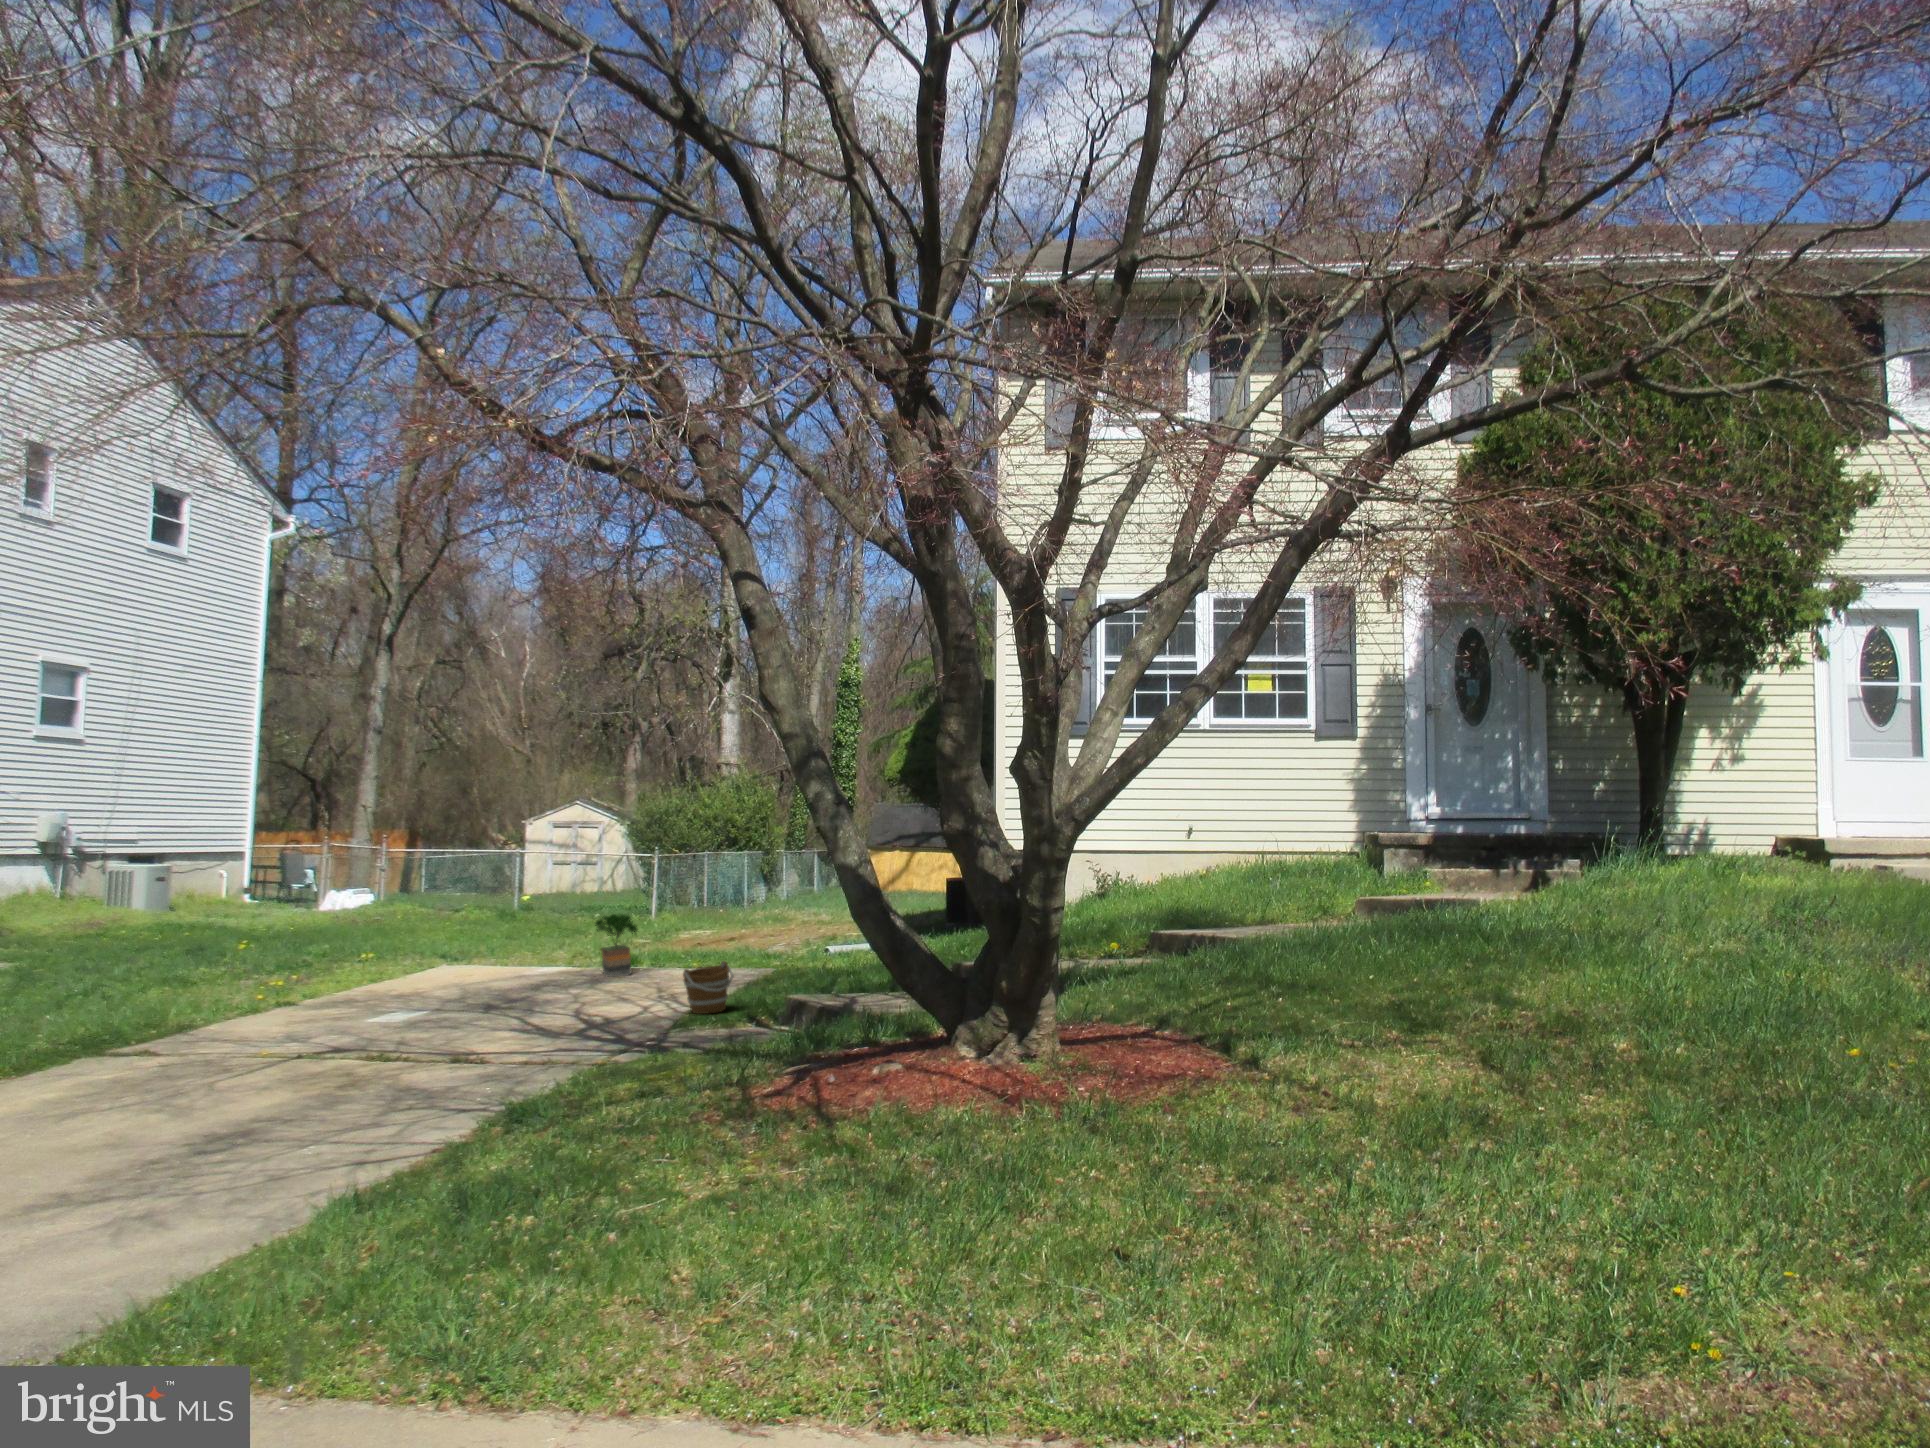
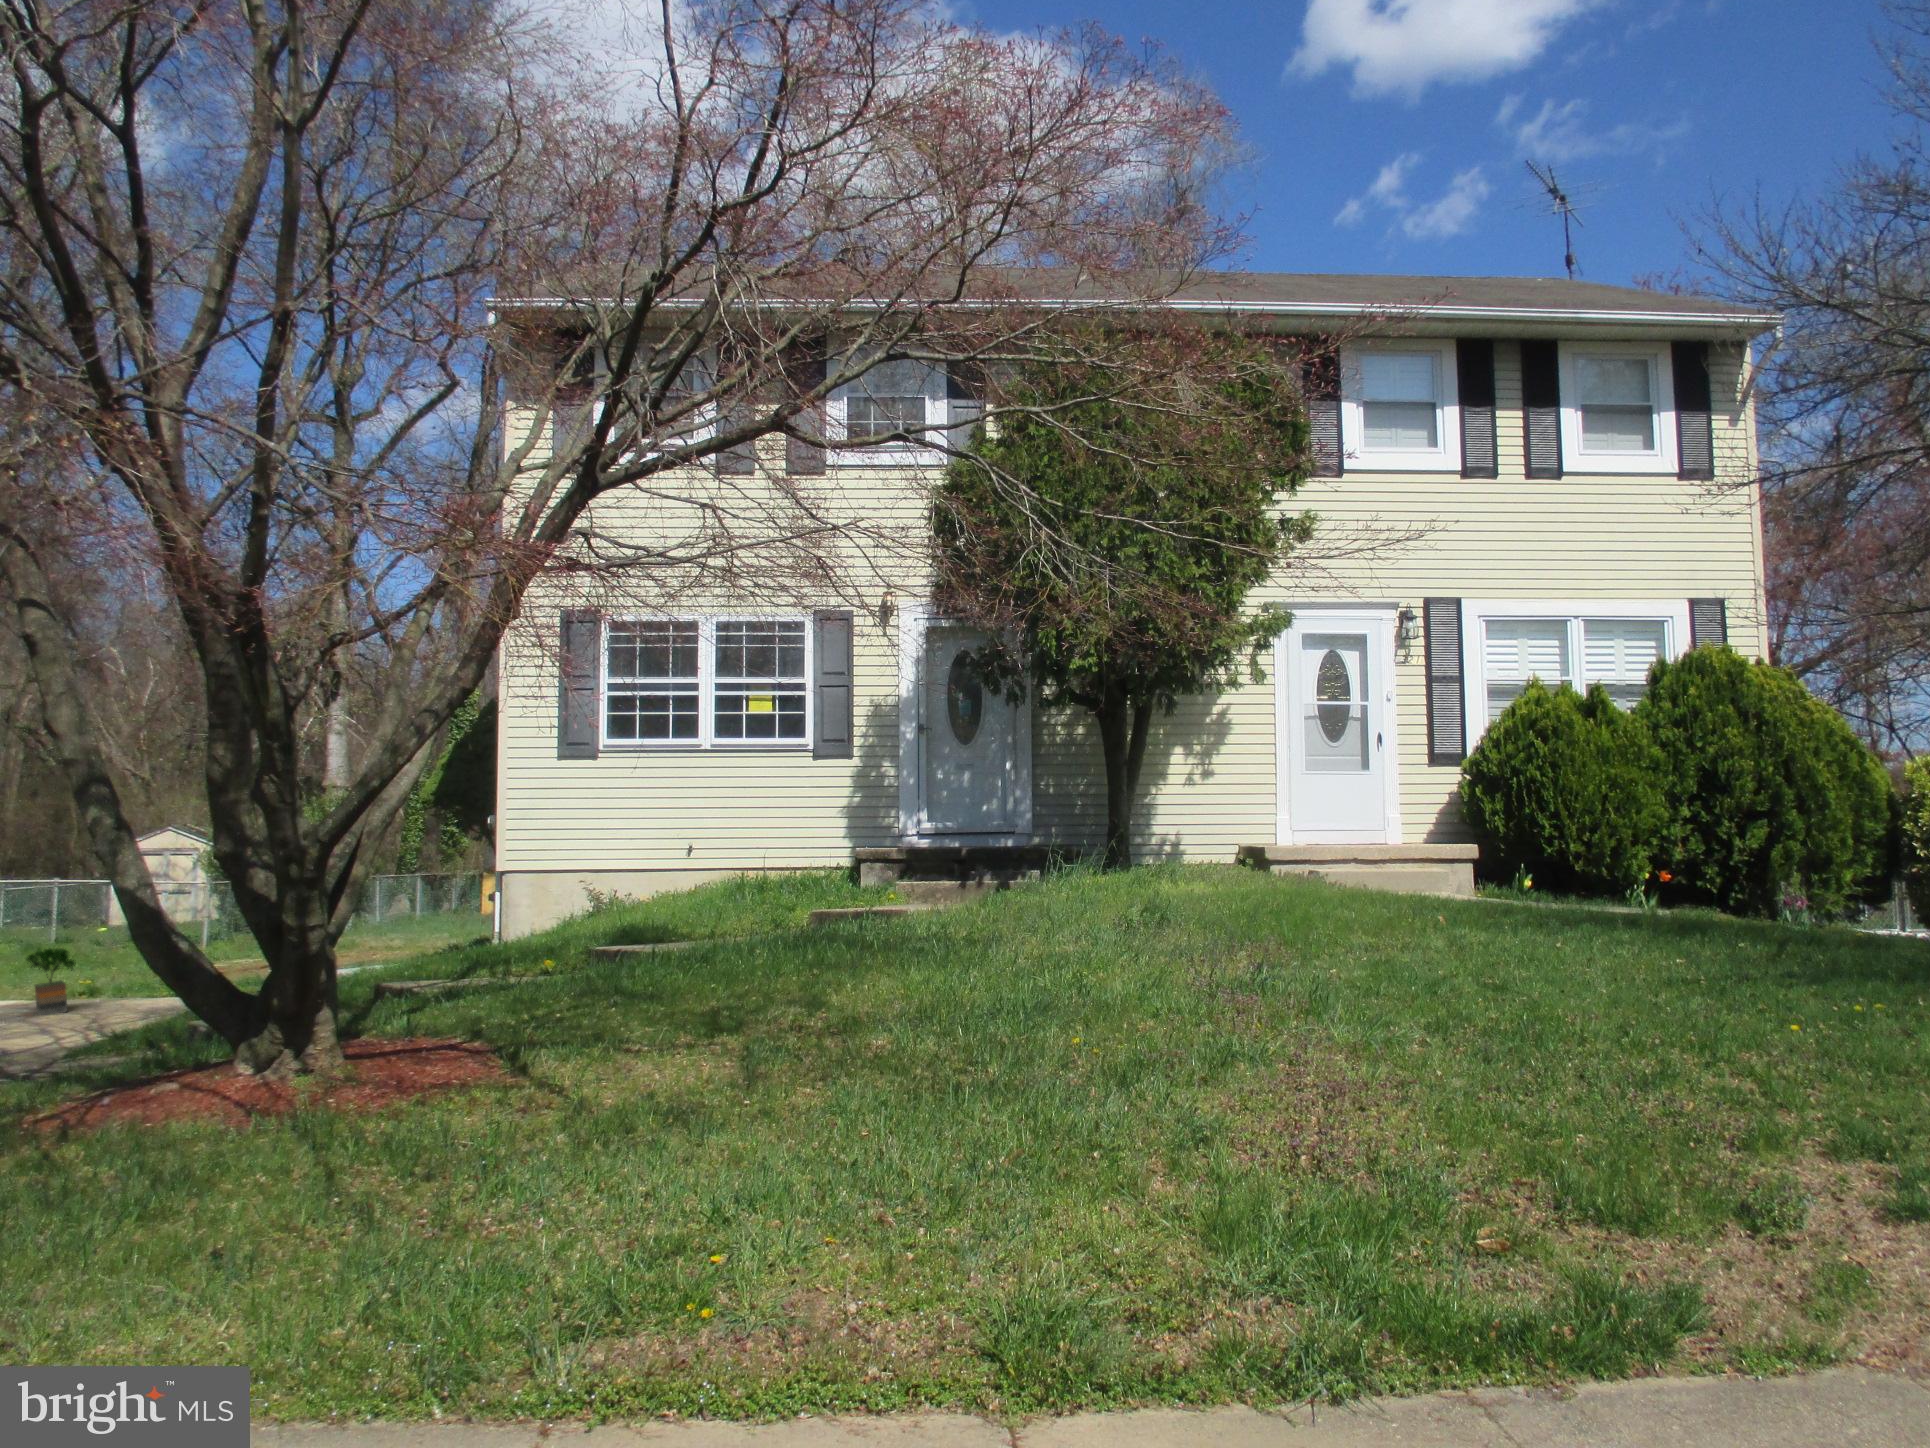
bucket: present [683,961,734,1014] -> none [69,992,129,1048]

